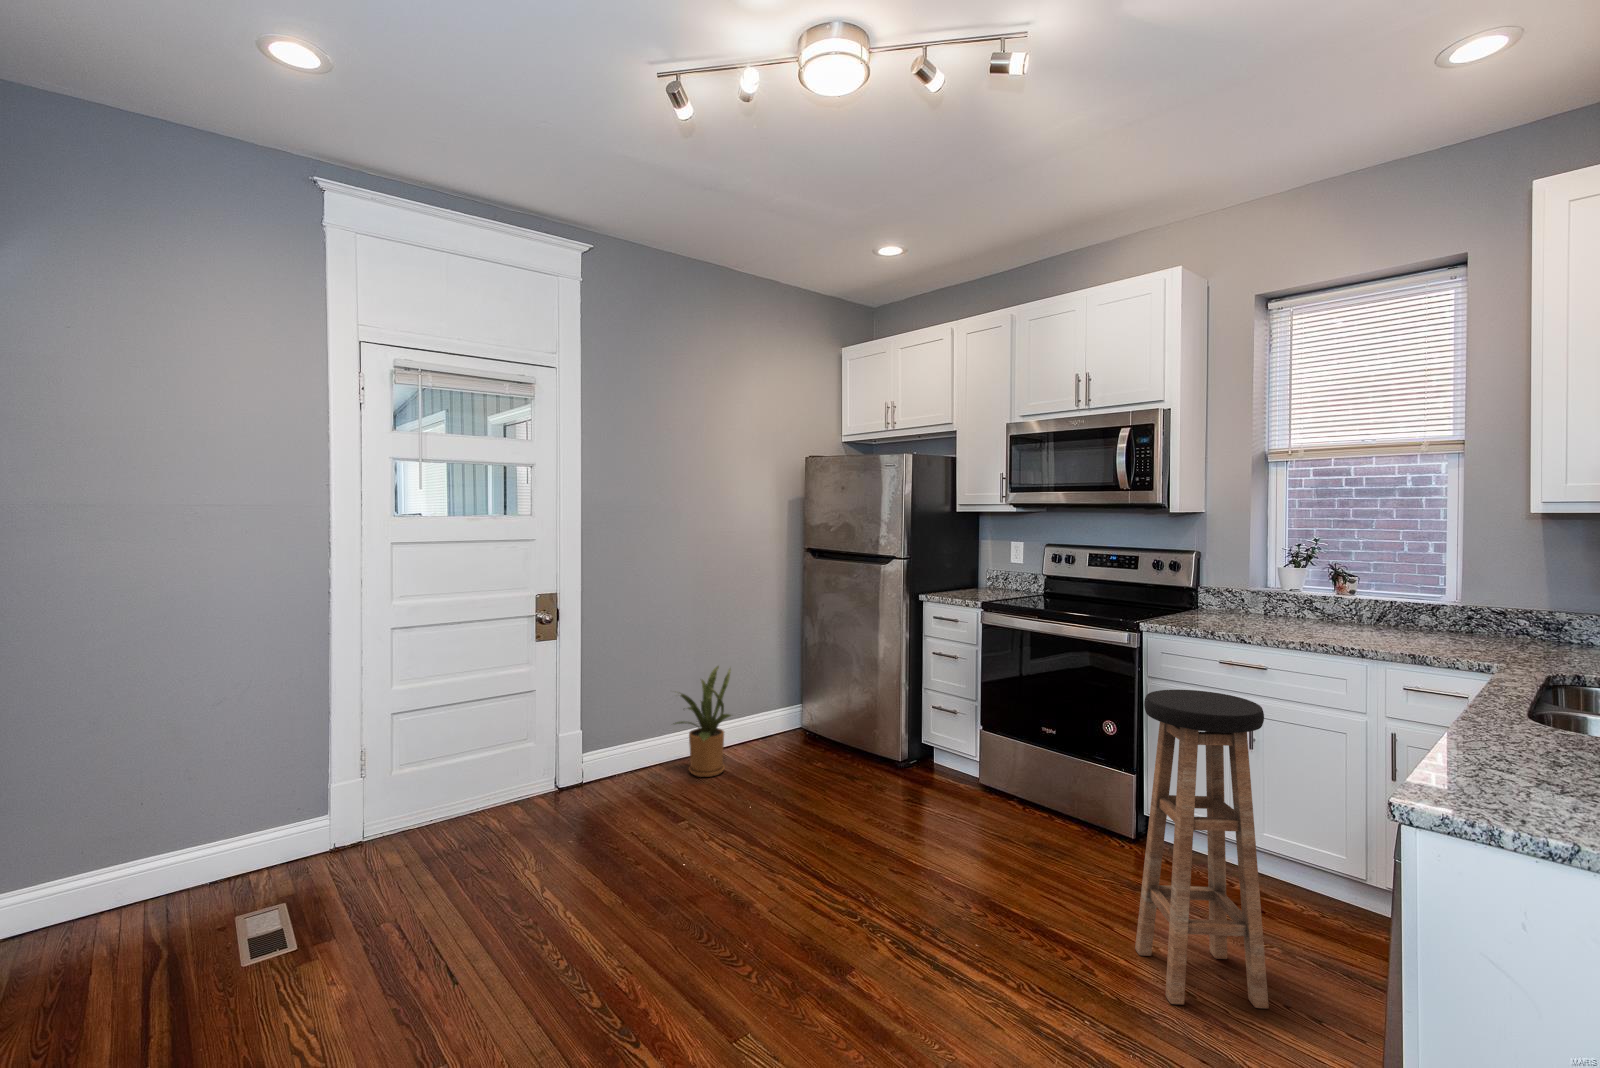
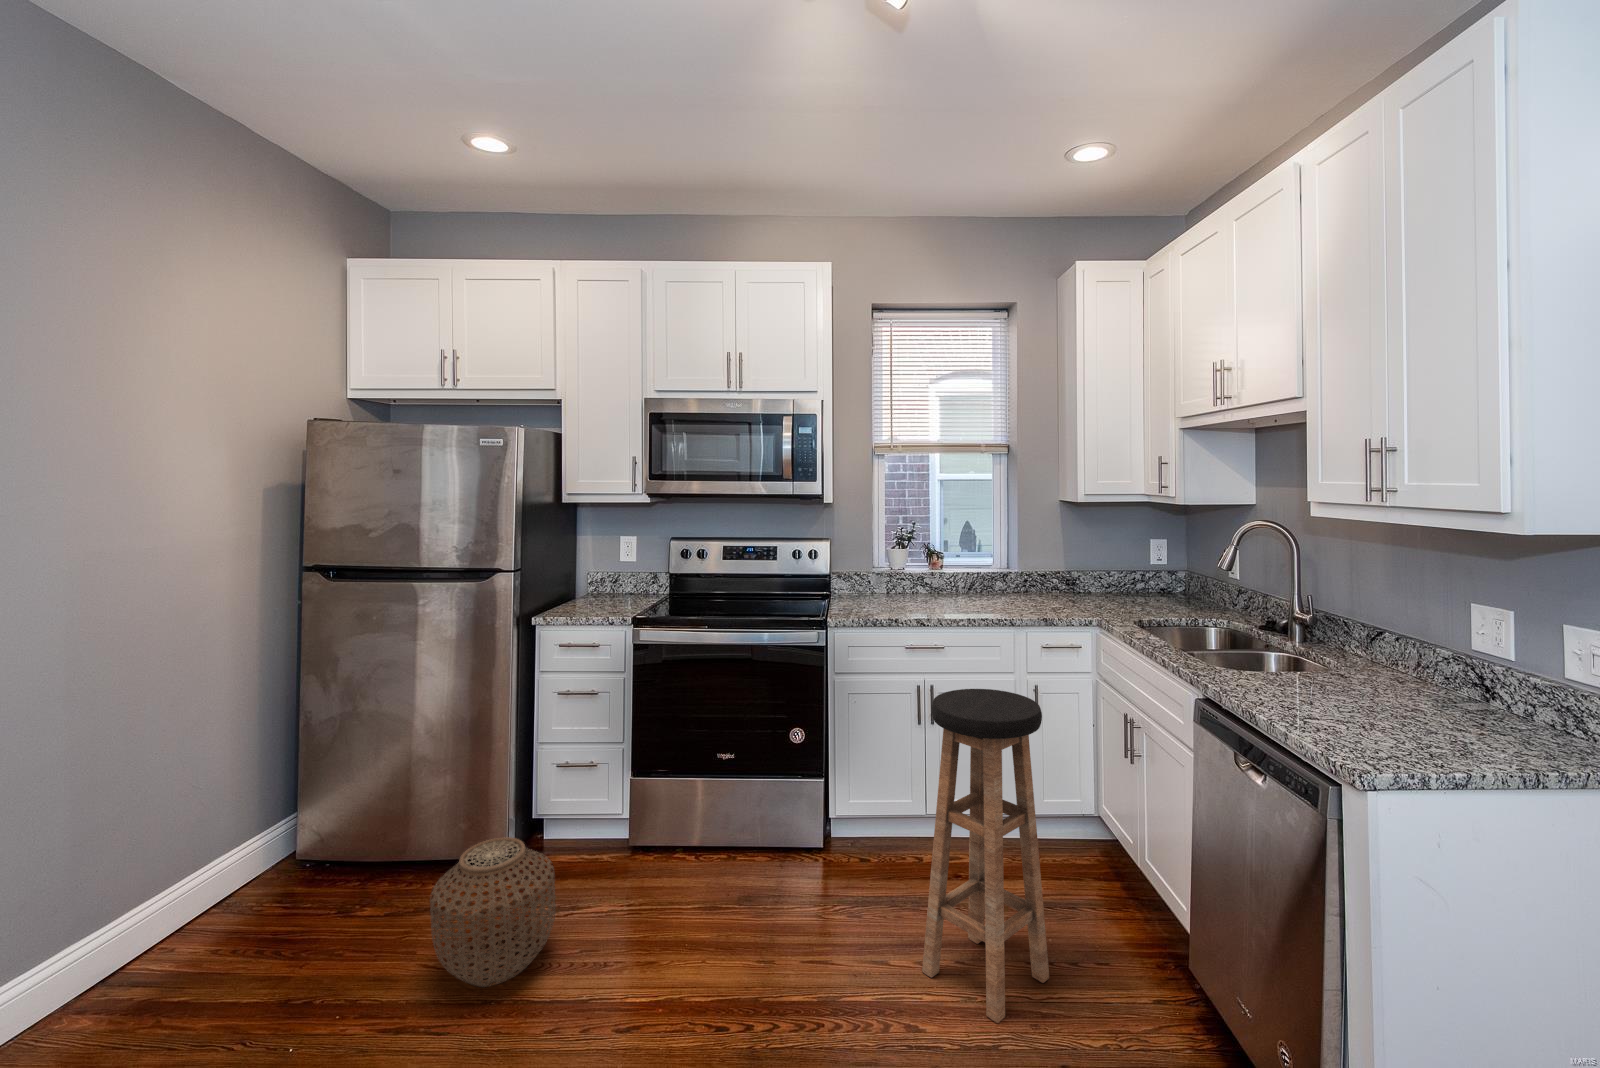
house plant: present [675,666,731,777] -> none [94,777,243,989]
woven basket: none [798,736,876,830] -> present [430,837,556,987]

